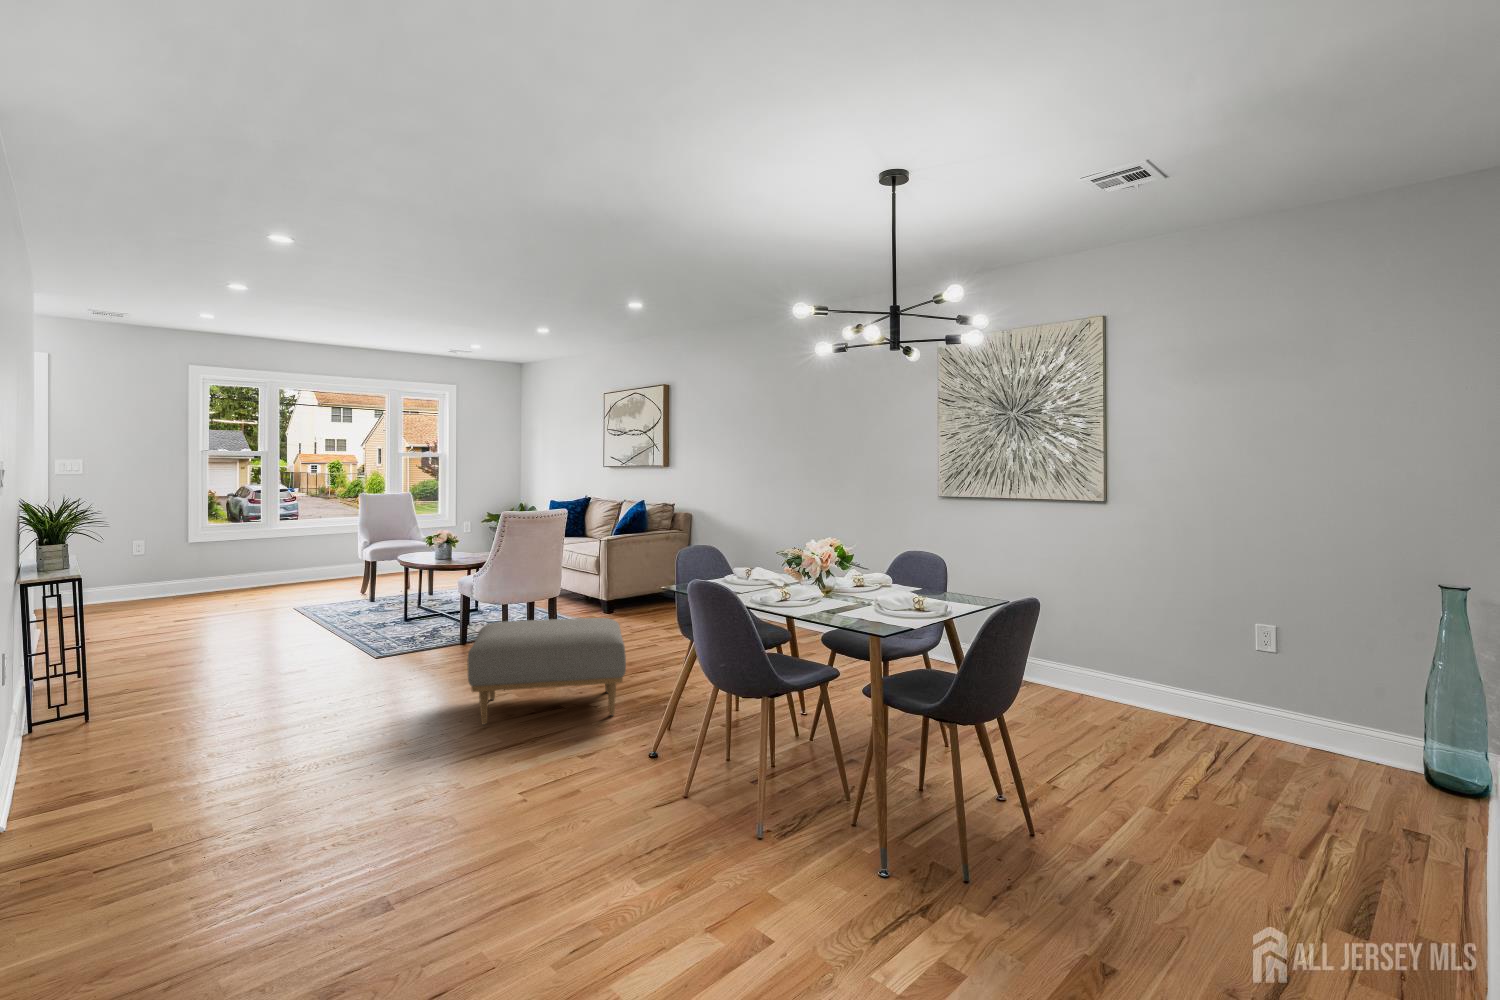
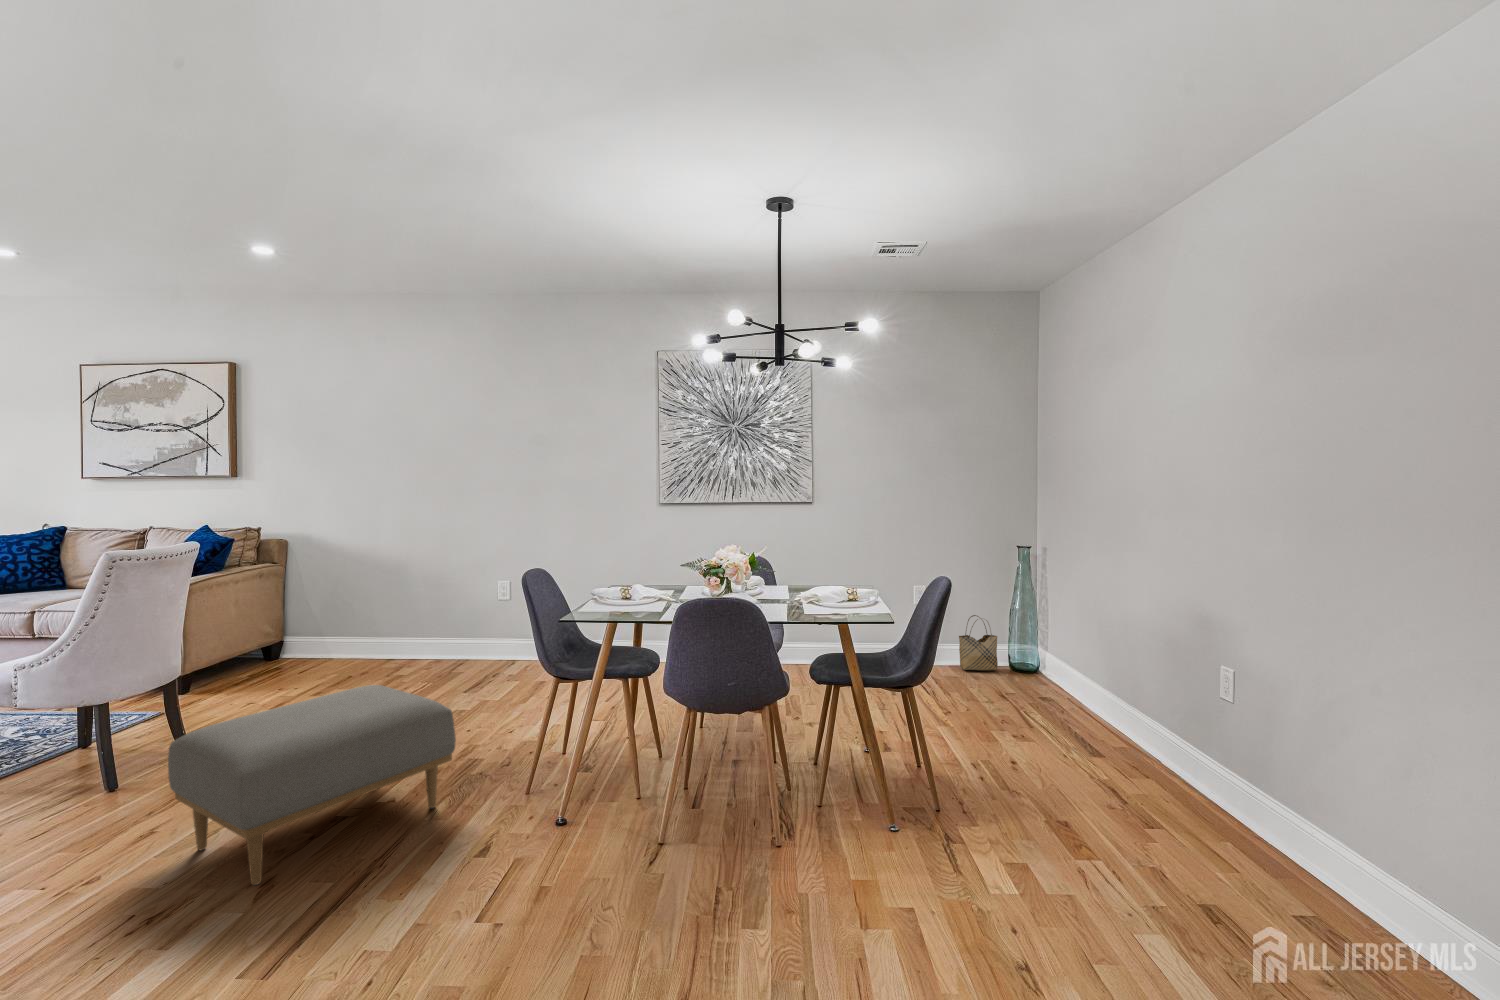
woven basket: none [1307,679,1383,767] -> present [959,615,998,671]

